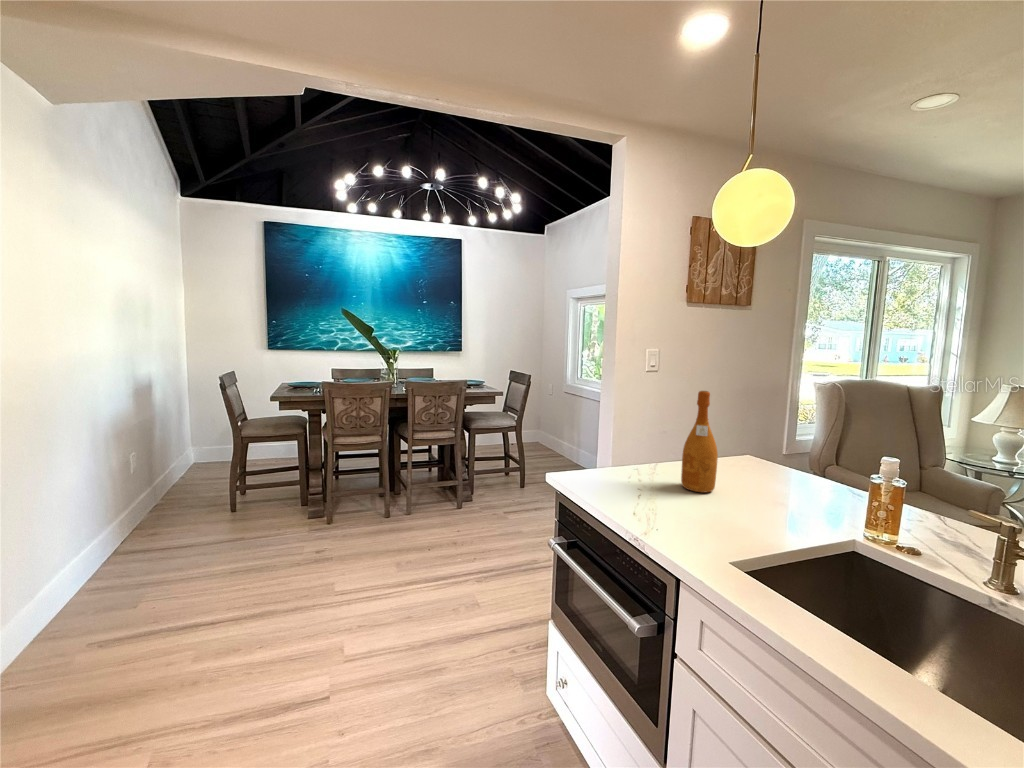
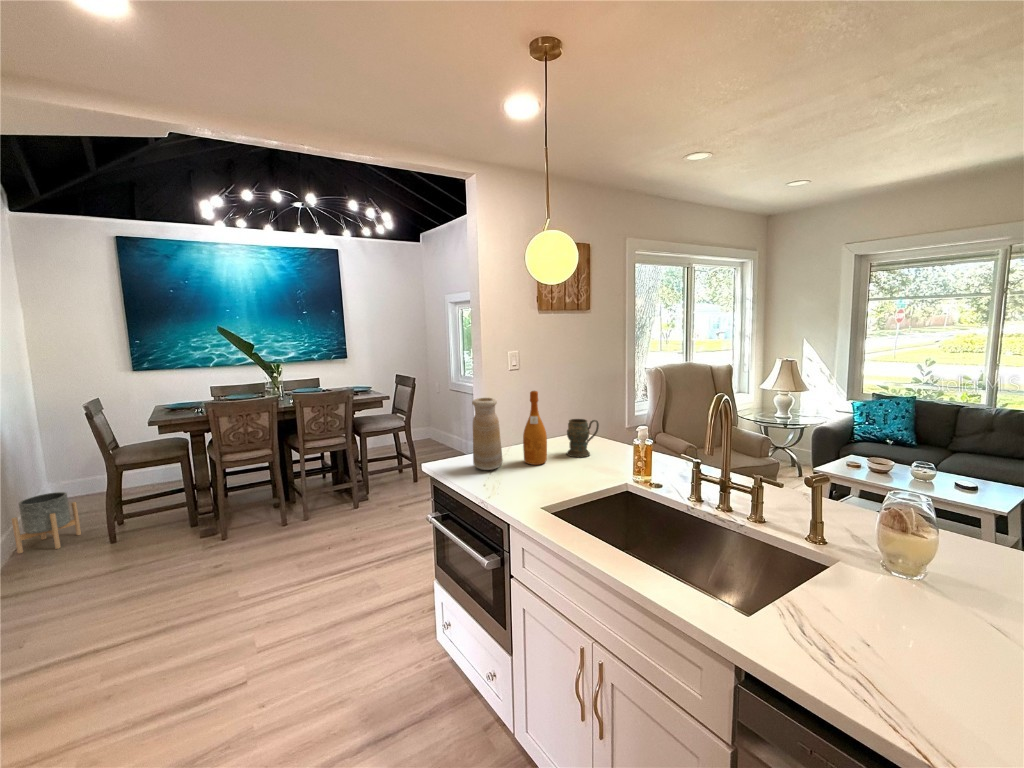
vase: none [613,394,653,491] -> present [472,398,503,470]
mug: none [740,435,792,490] -> present [567,419,599,457]
planter: none [158,456,212,509] -> present [12,492,81,554]

